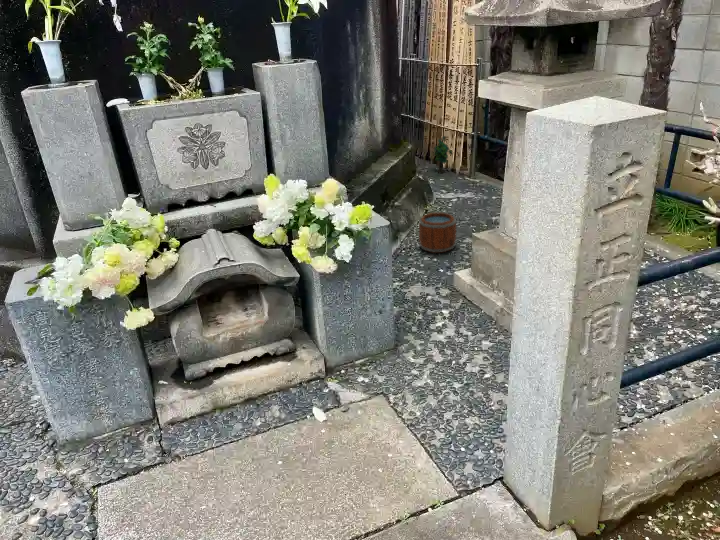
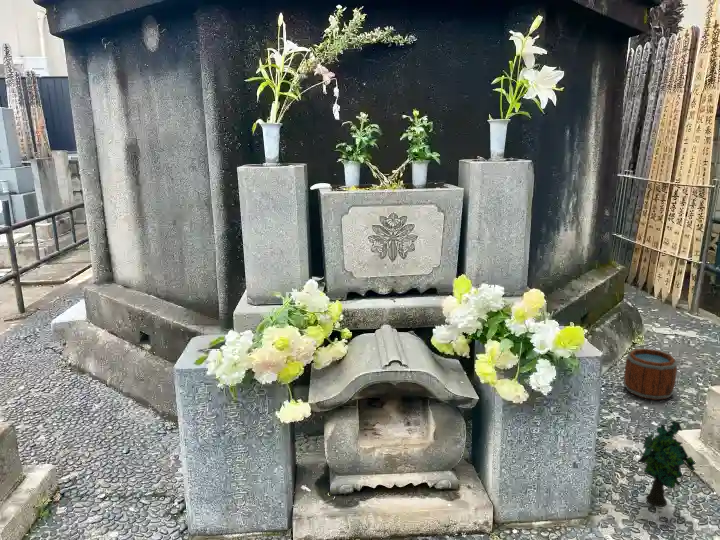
decorative plant: present [433,136,452,173] -> present [639,421,695,506]

